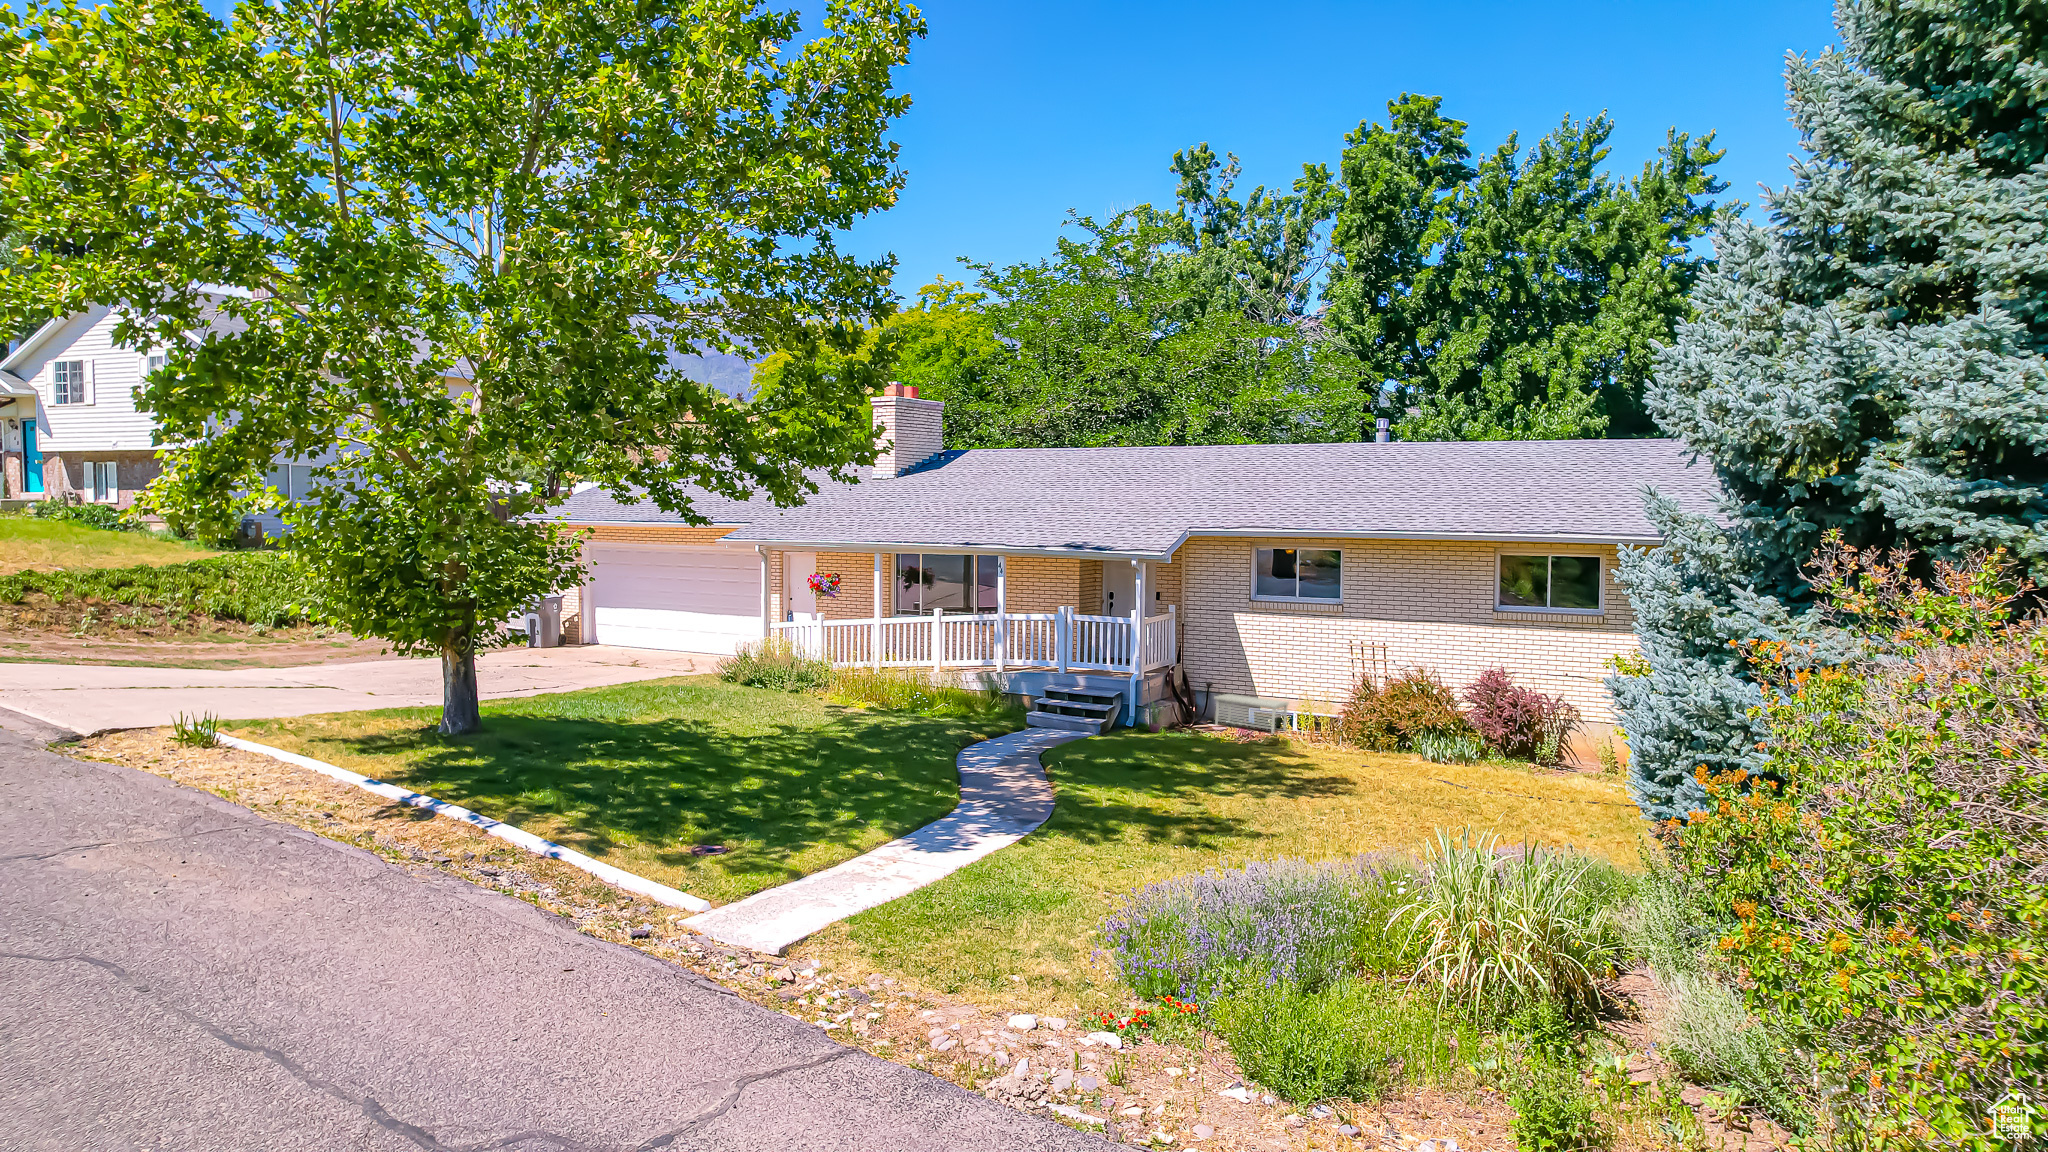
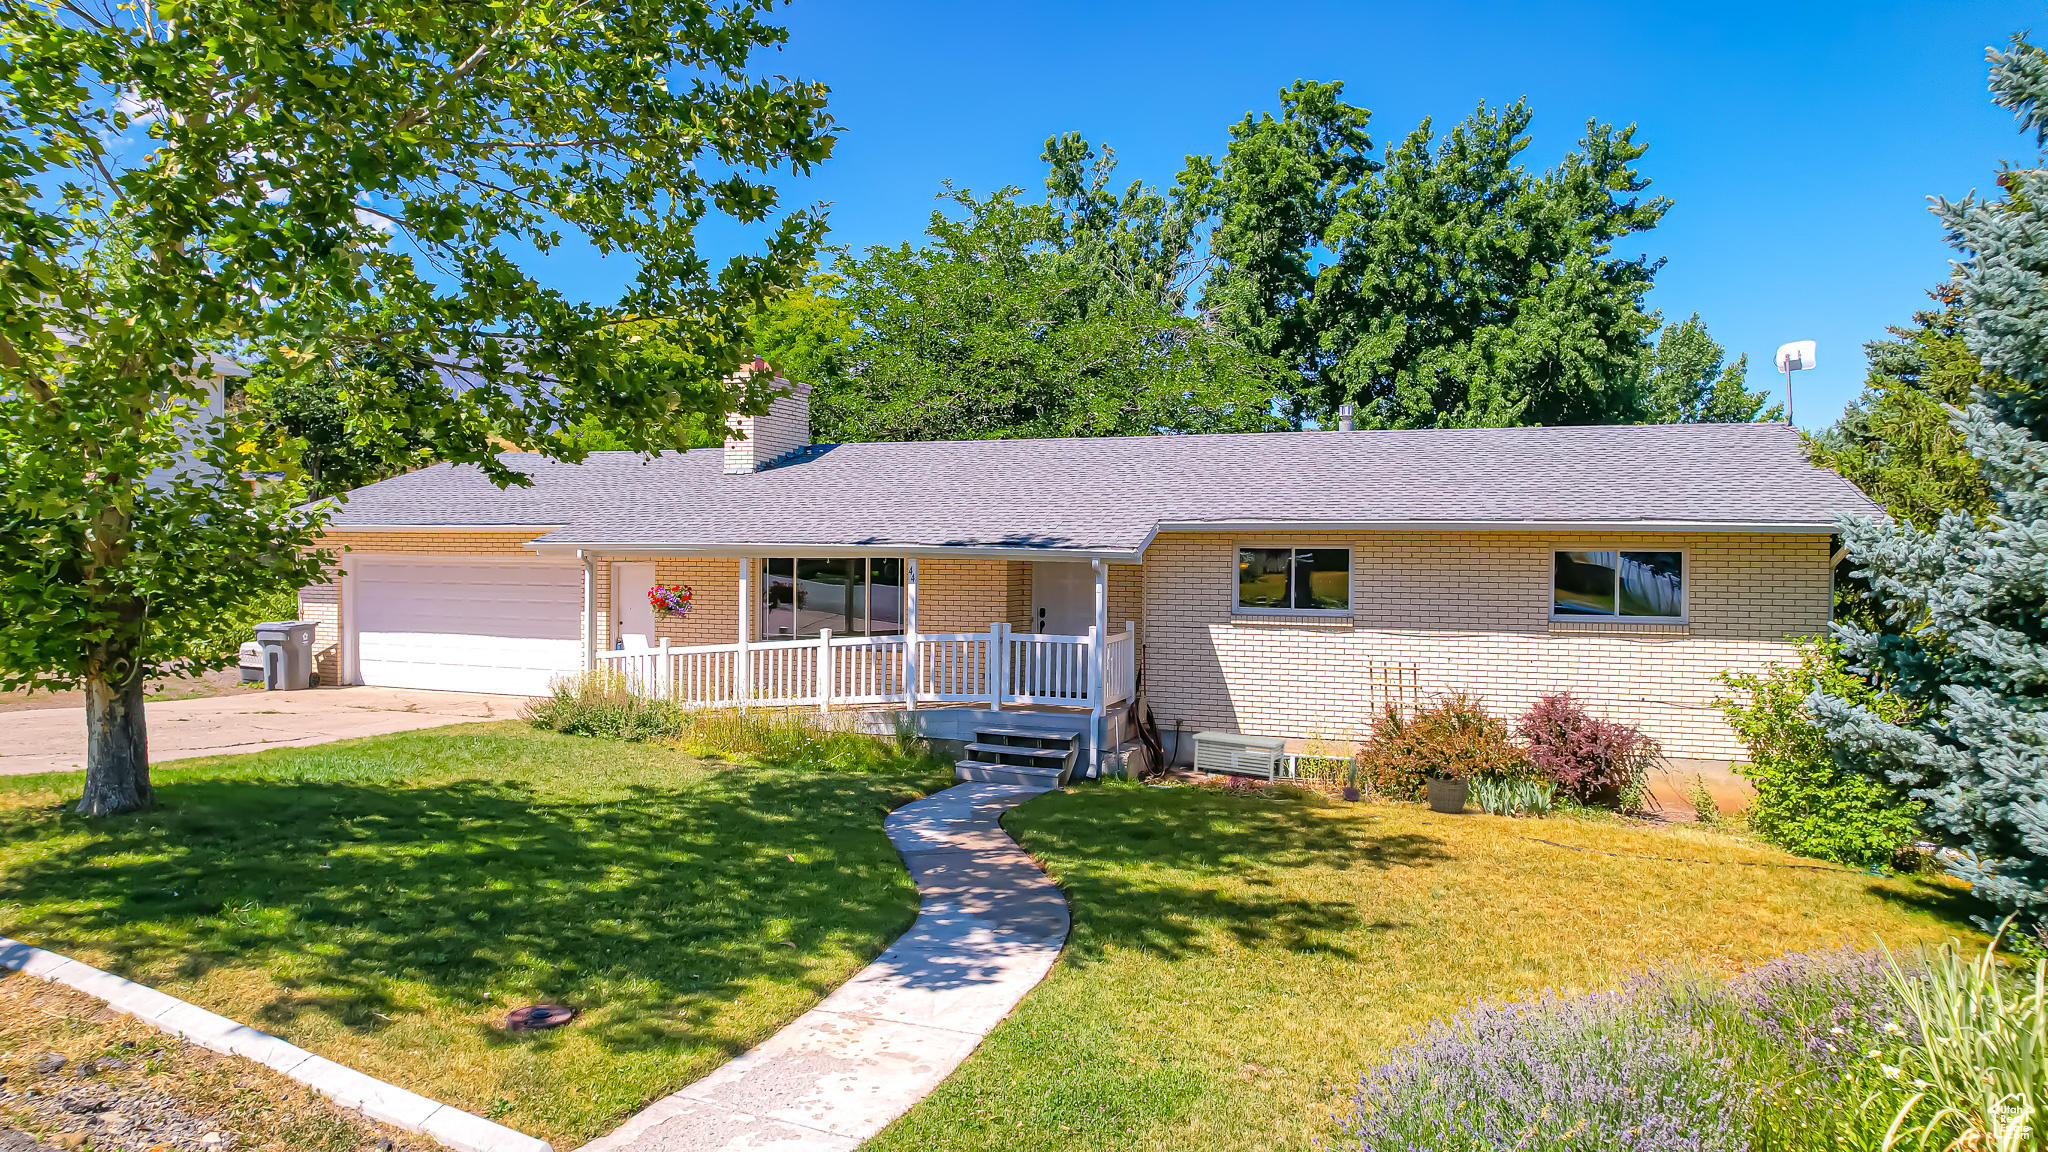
decorative plant: present [1147,704,1161,733] -> present [1343,757,1362,801]
woven basket: none [1383,724,1414,761] -> present [1427,766,1468,813]

